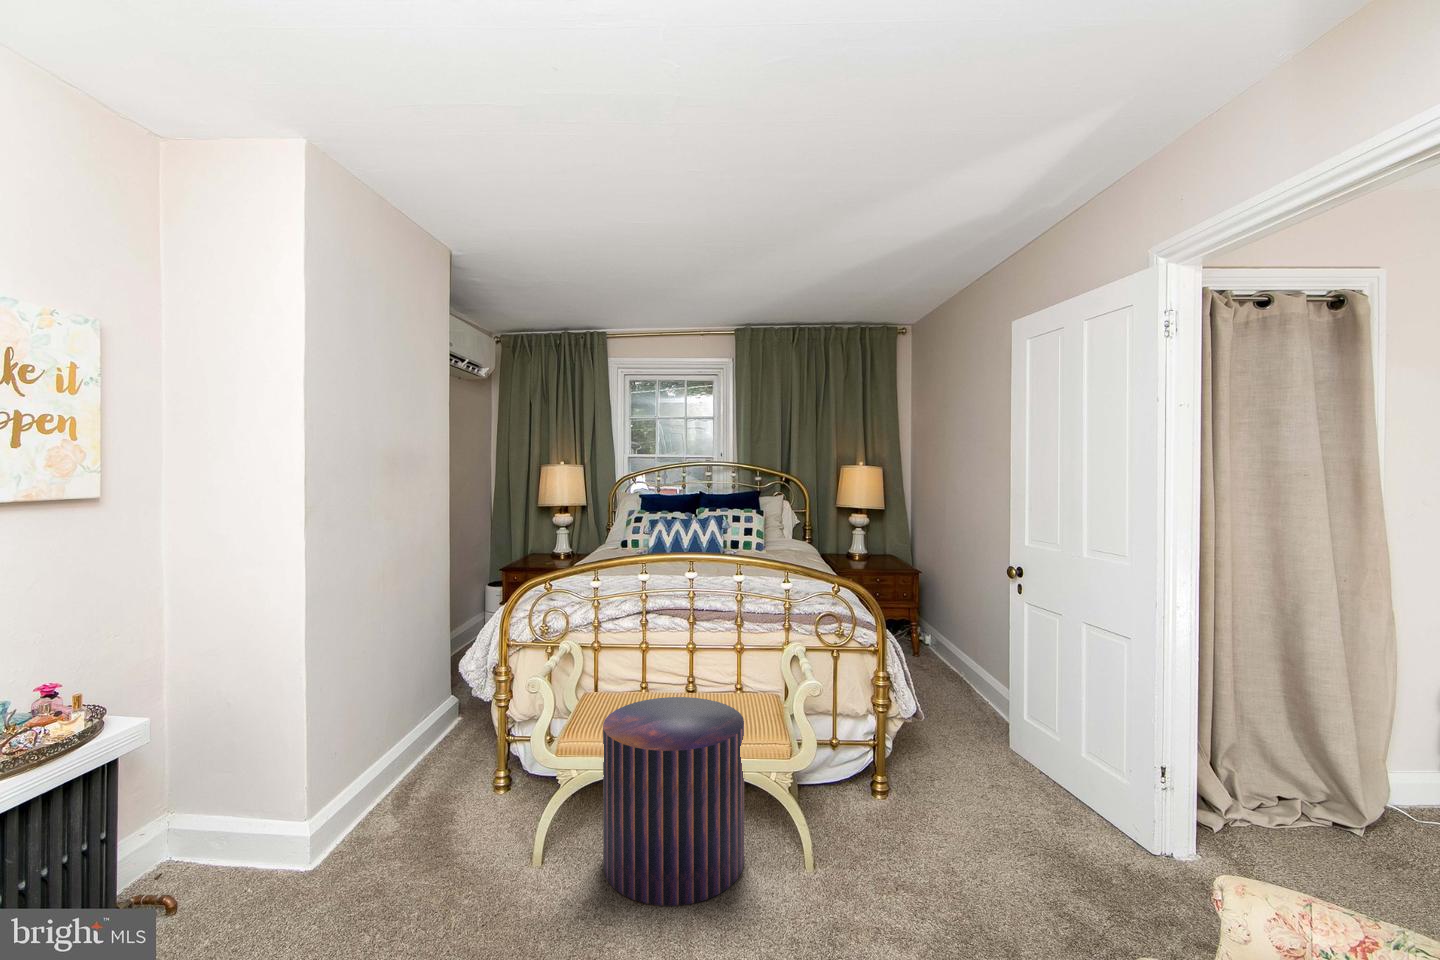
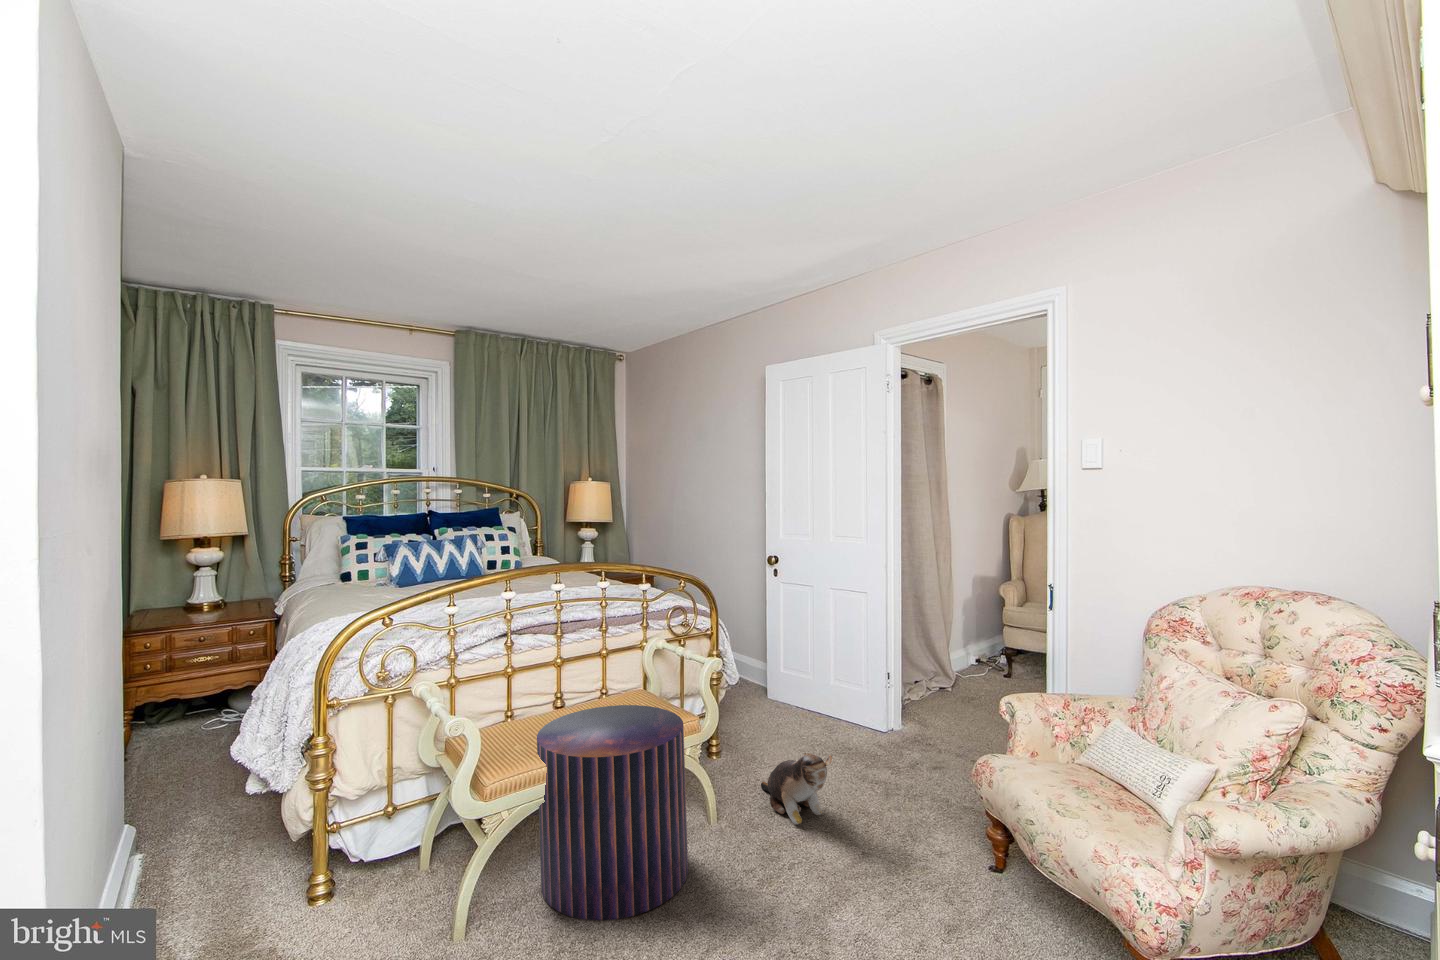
plush toy: none [872,811,921,889] -> present [761,753,832,825]

